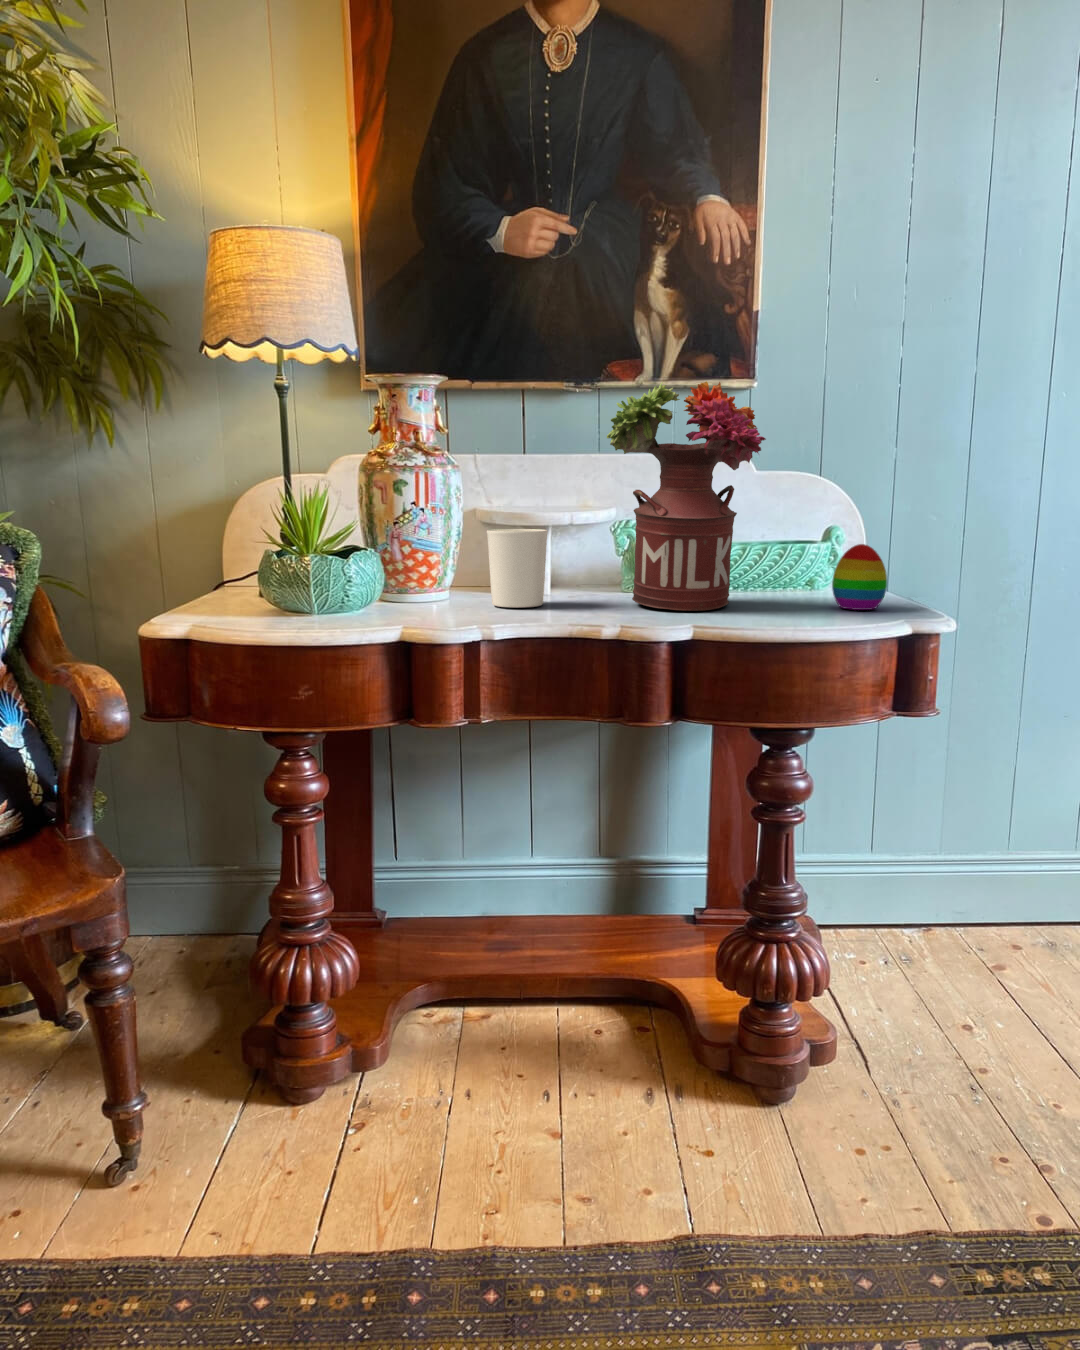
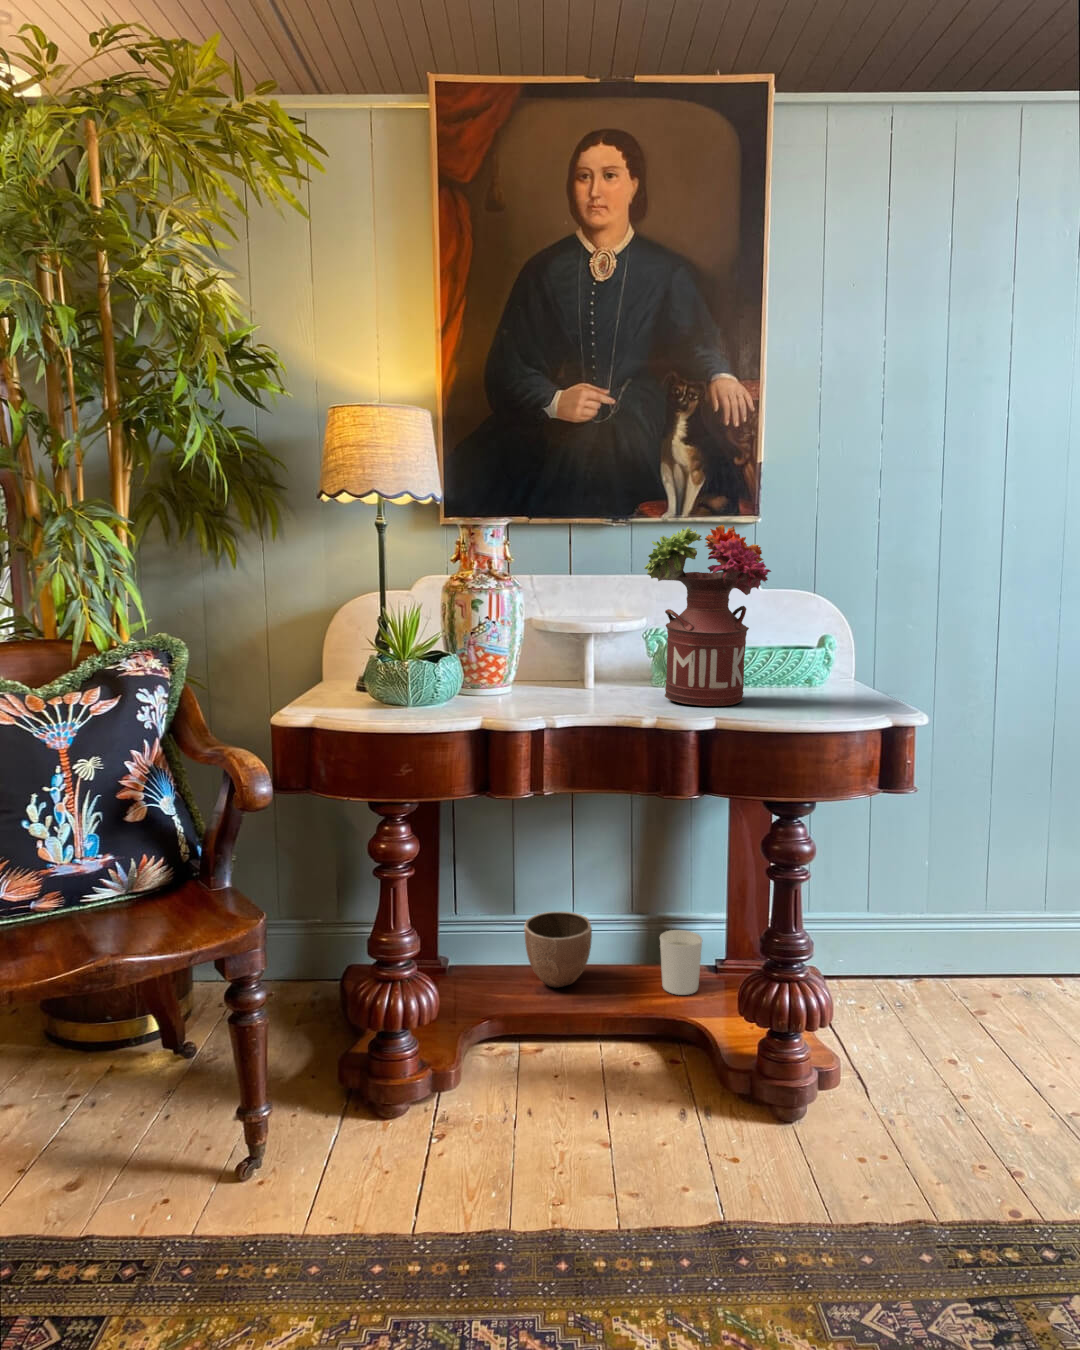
candle holder: present [487,529,548,607] -> present [660,930,703,995]
decorative egg: present [832,544,887,610] -> none [827,653,871,705]
decorative bowl: none [470,855,549,943] -> present [524,912,592,988]

